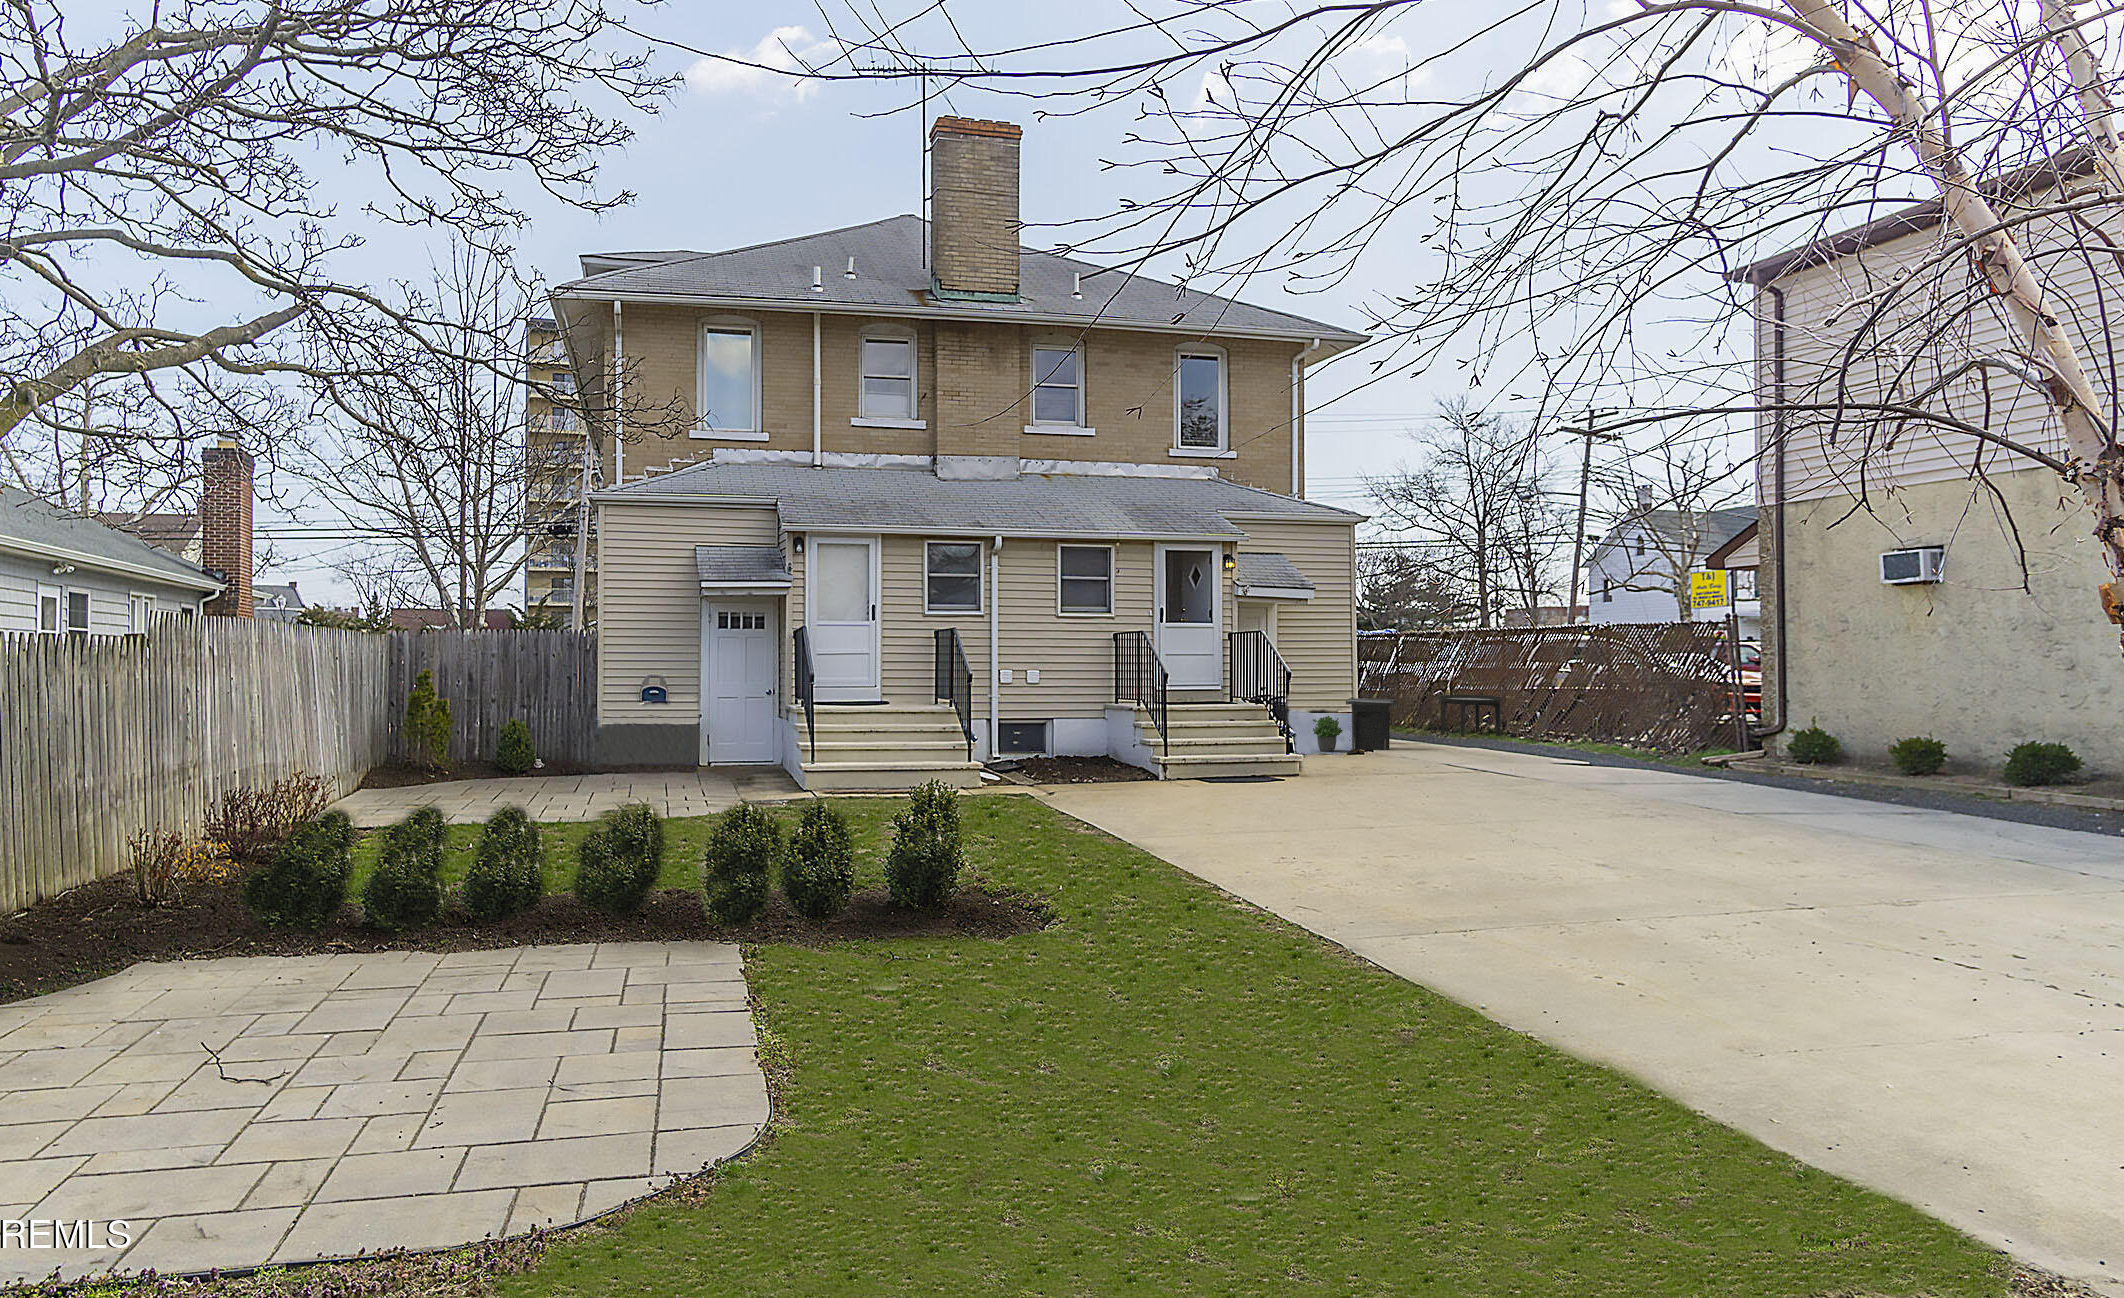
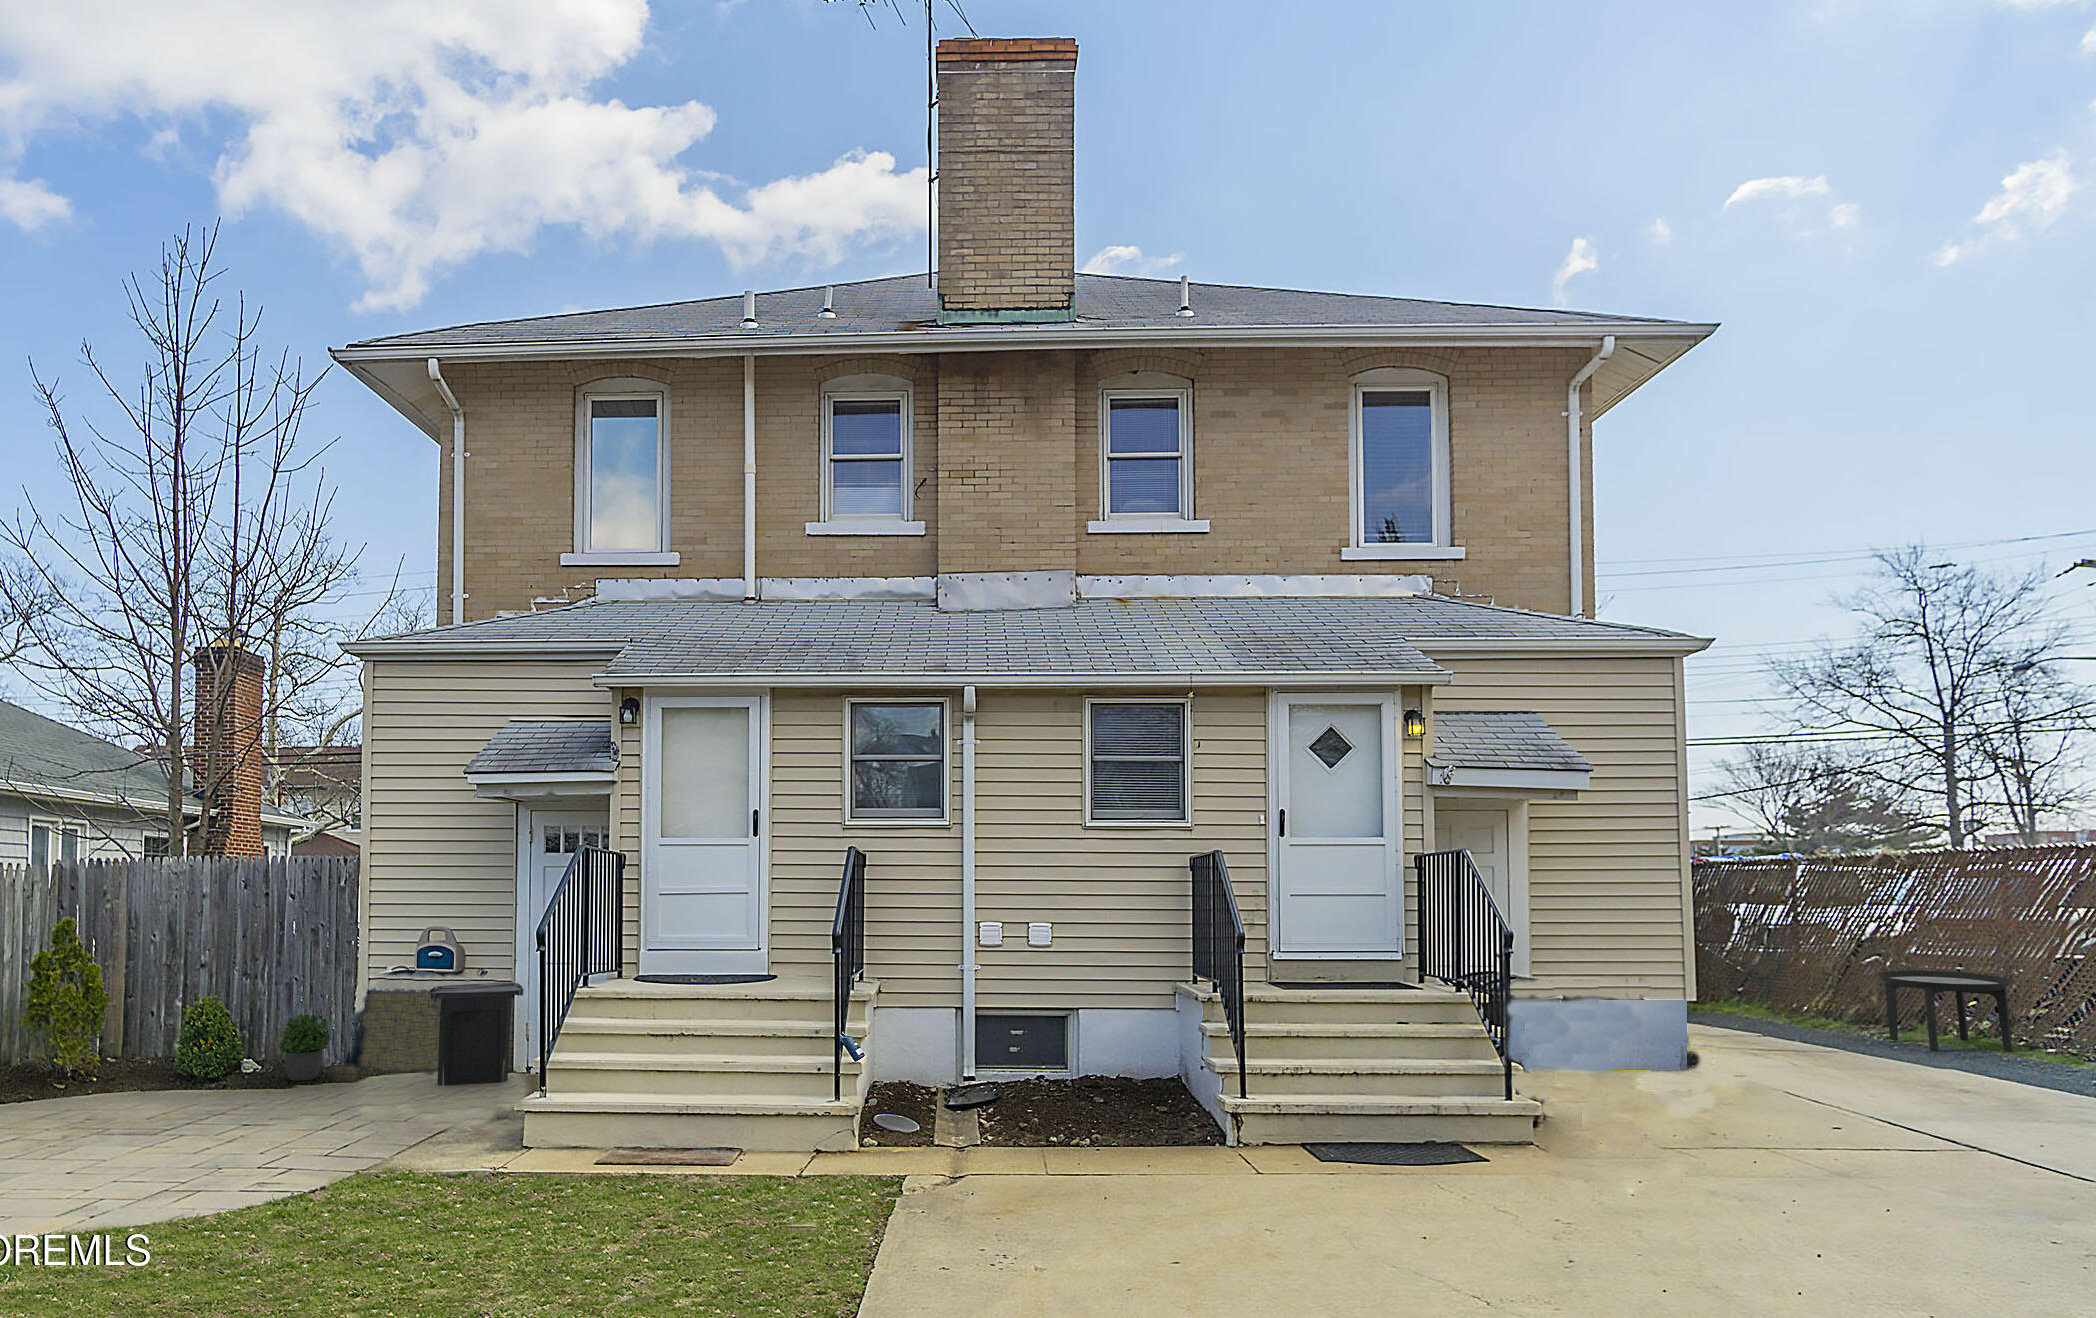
trash can: present [1346,698,1396,750] -> present [429,983,523,1086]
potted plant: present [1313,716,1343,752] -> present [279,1013,331,1081]

